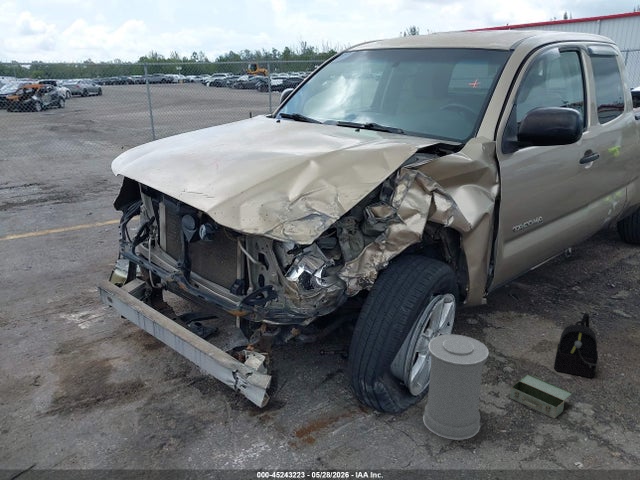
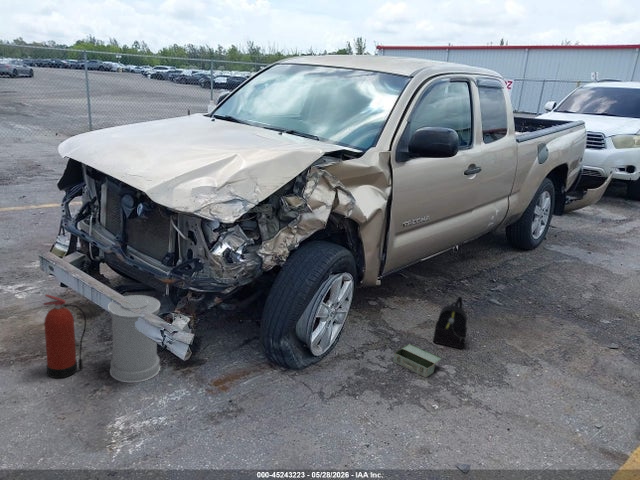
fire extinguisher: none [98,335,147,430] -> present [44,295,86,378]
trash can: present [423,335,488,440] -> present [108,295,160,382]

